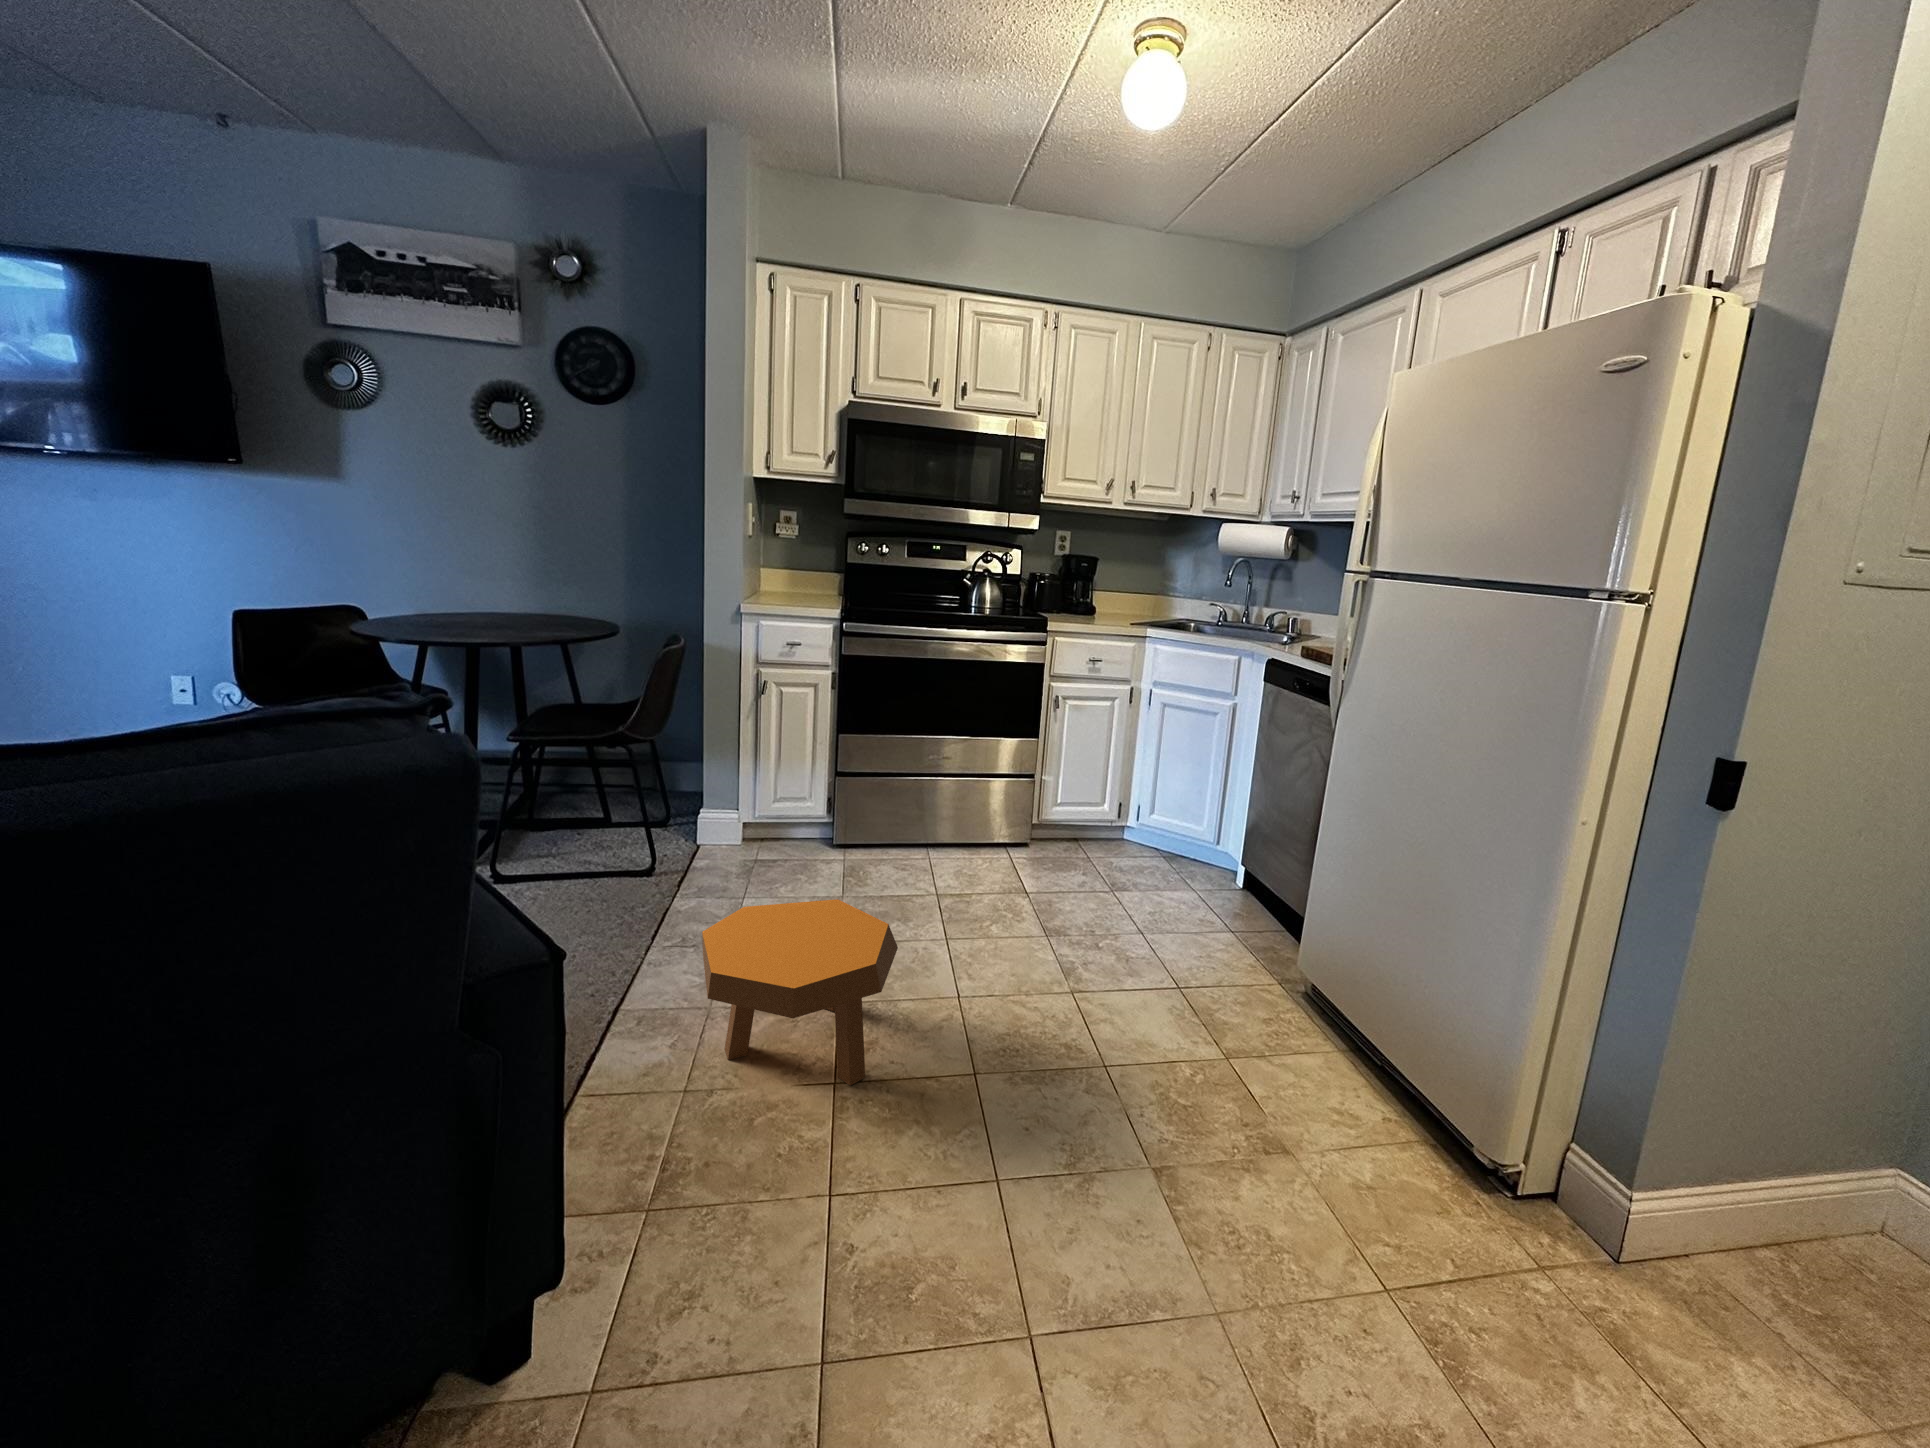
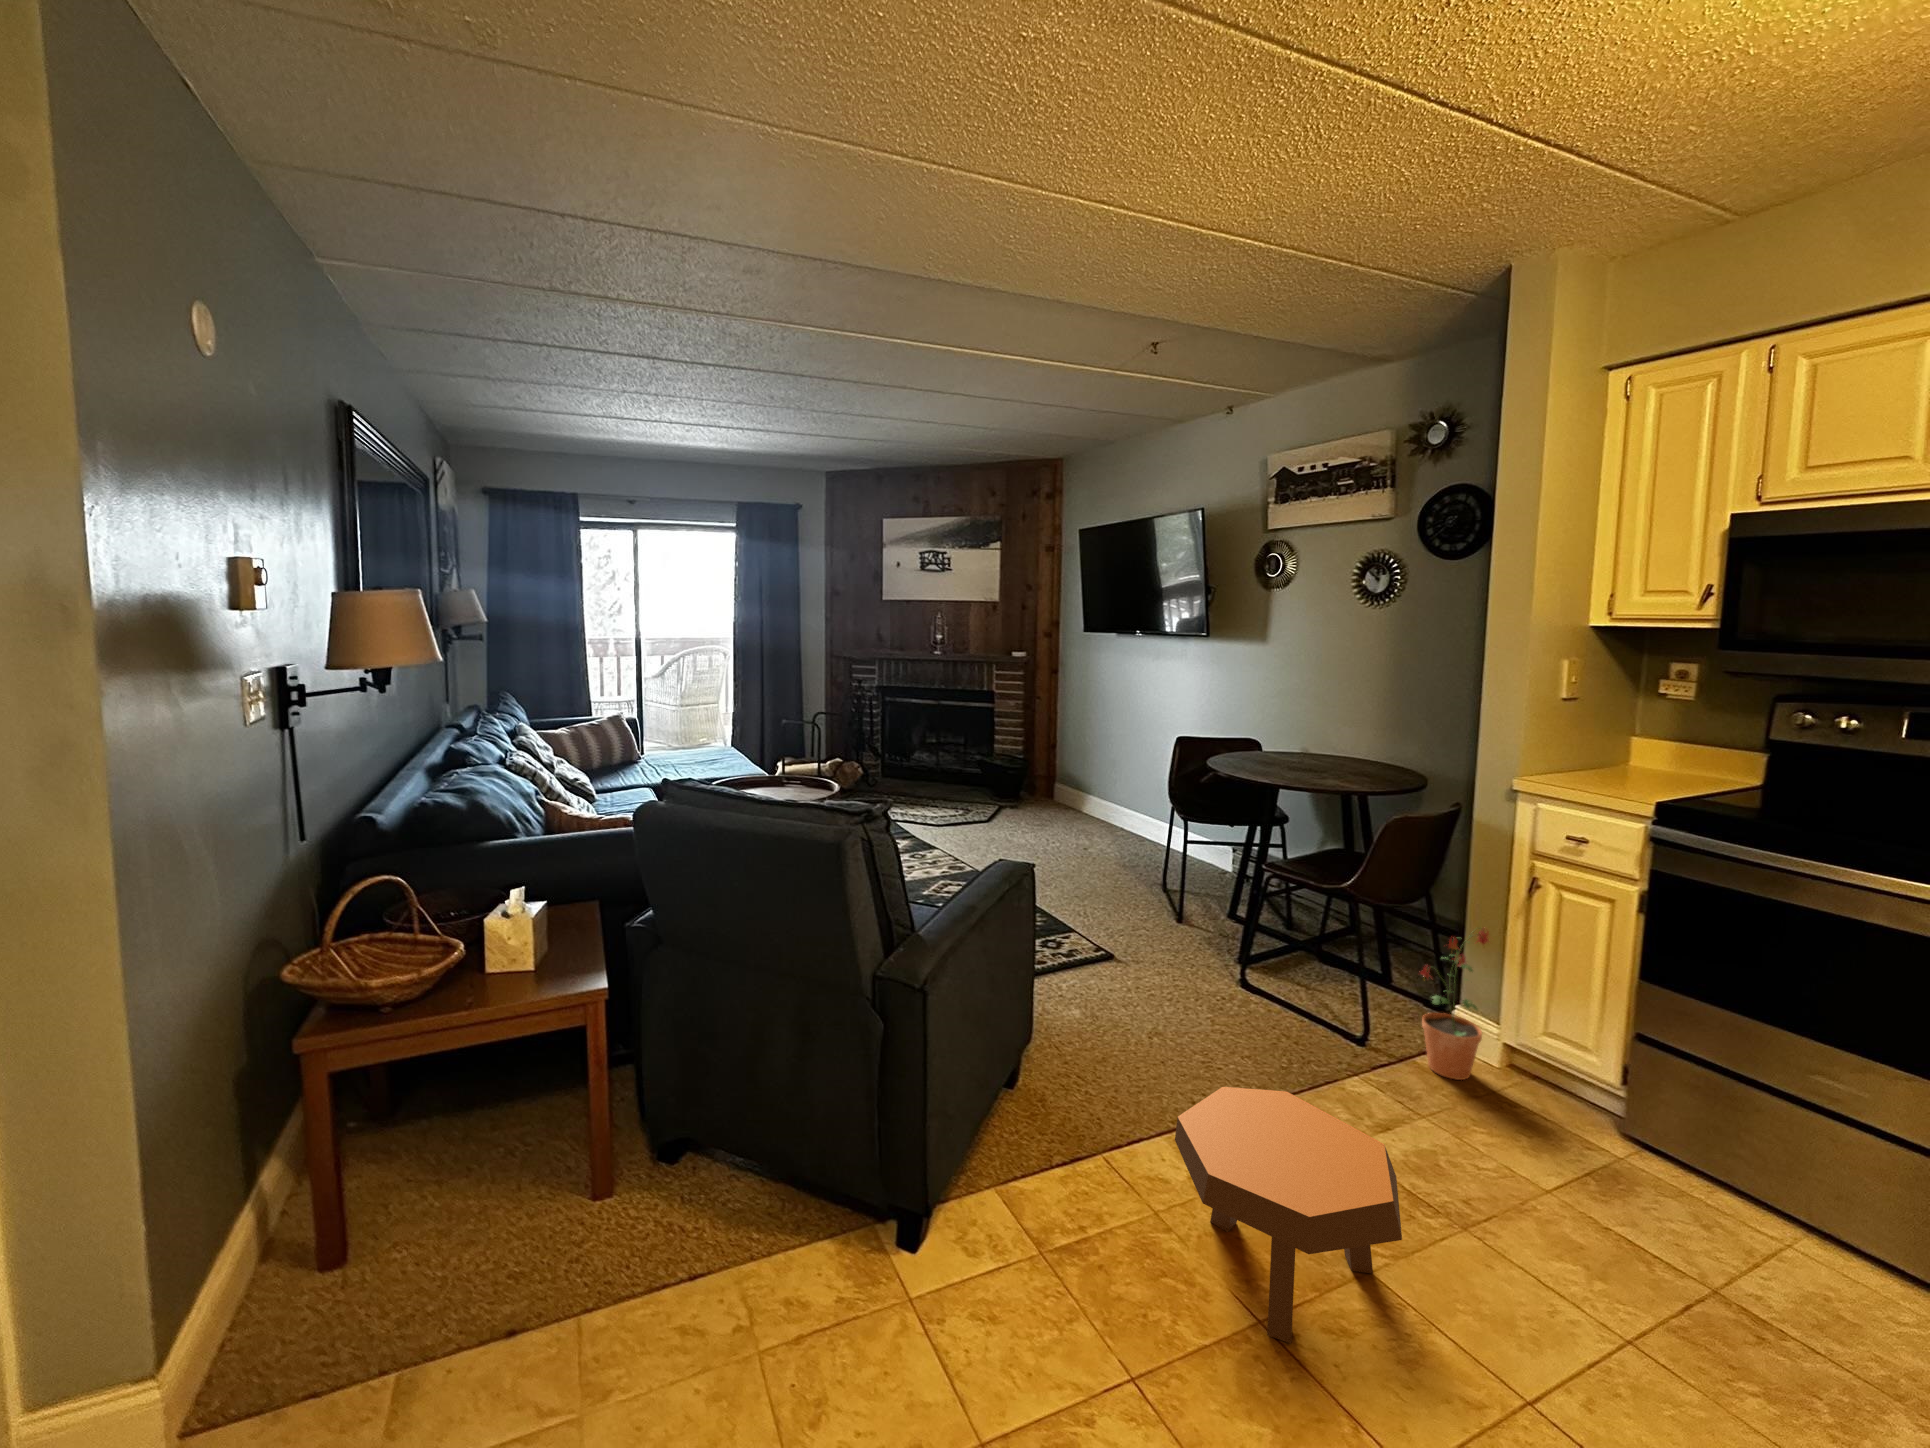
potted plant: none [693,734,744,868] -> present [1420,928,1489,1080]

